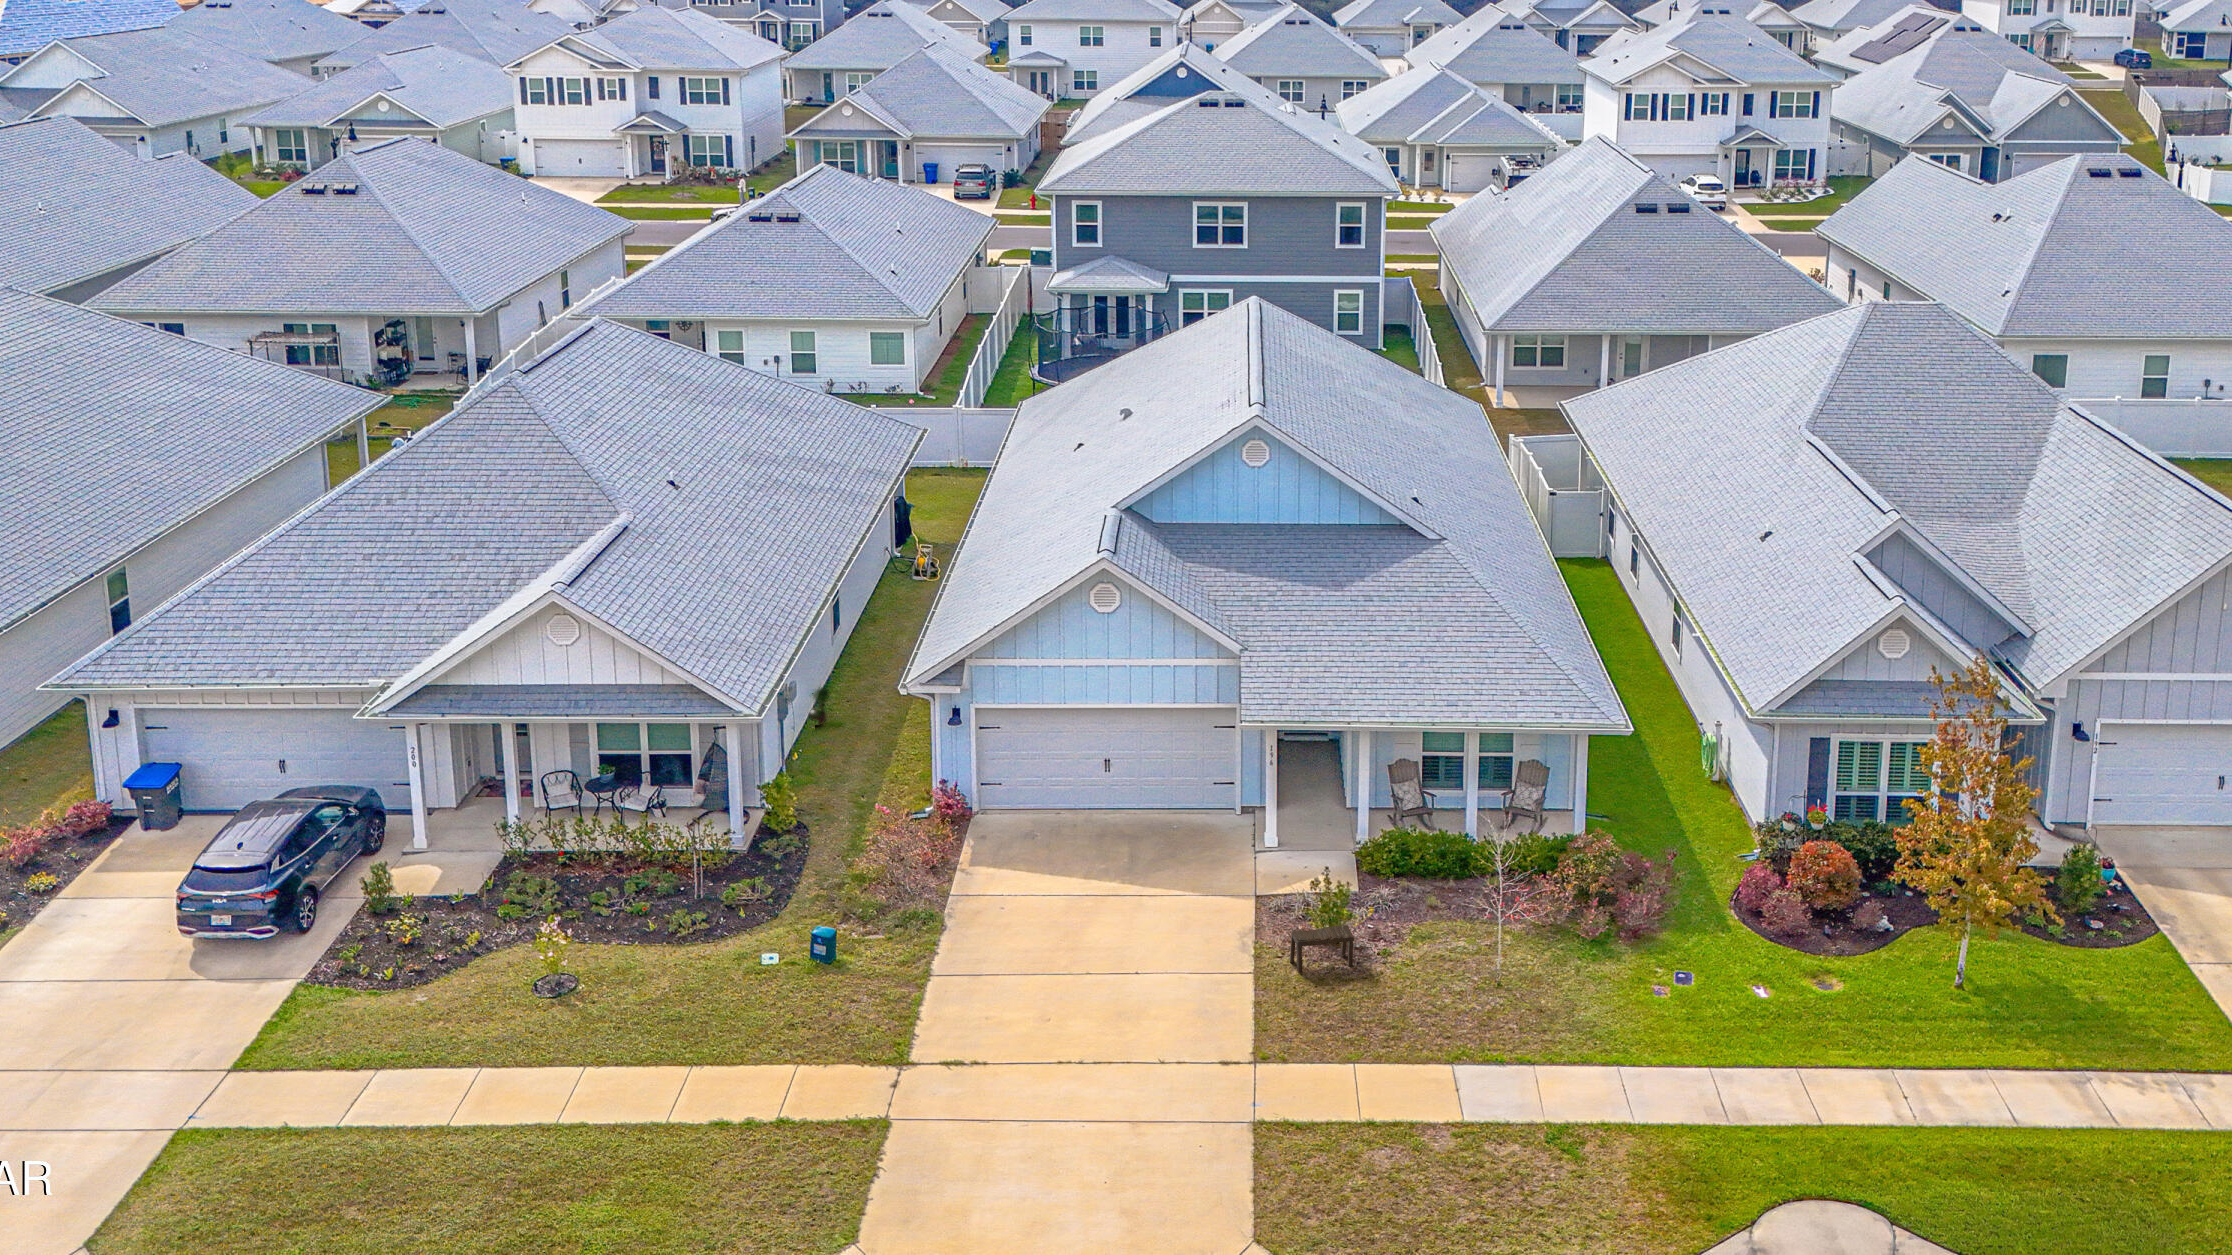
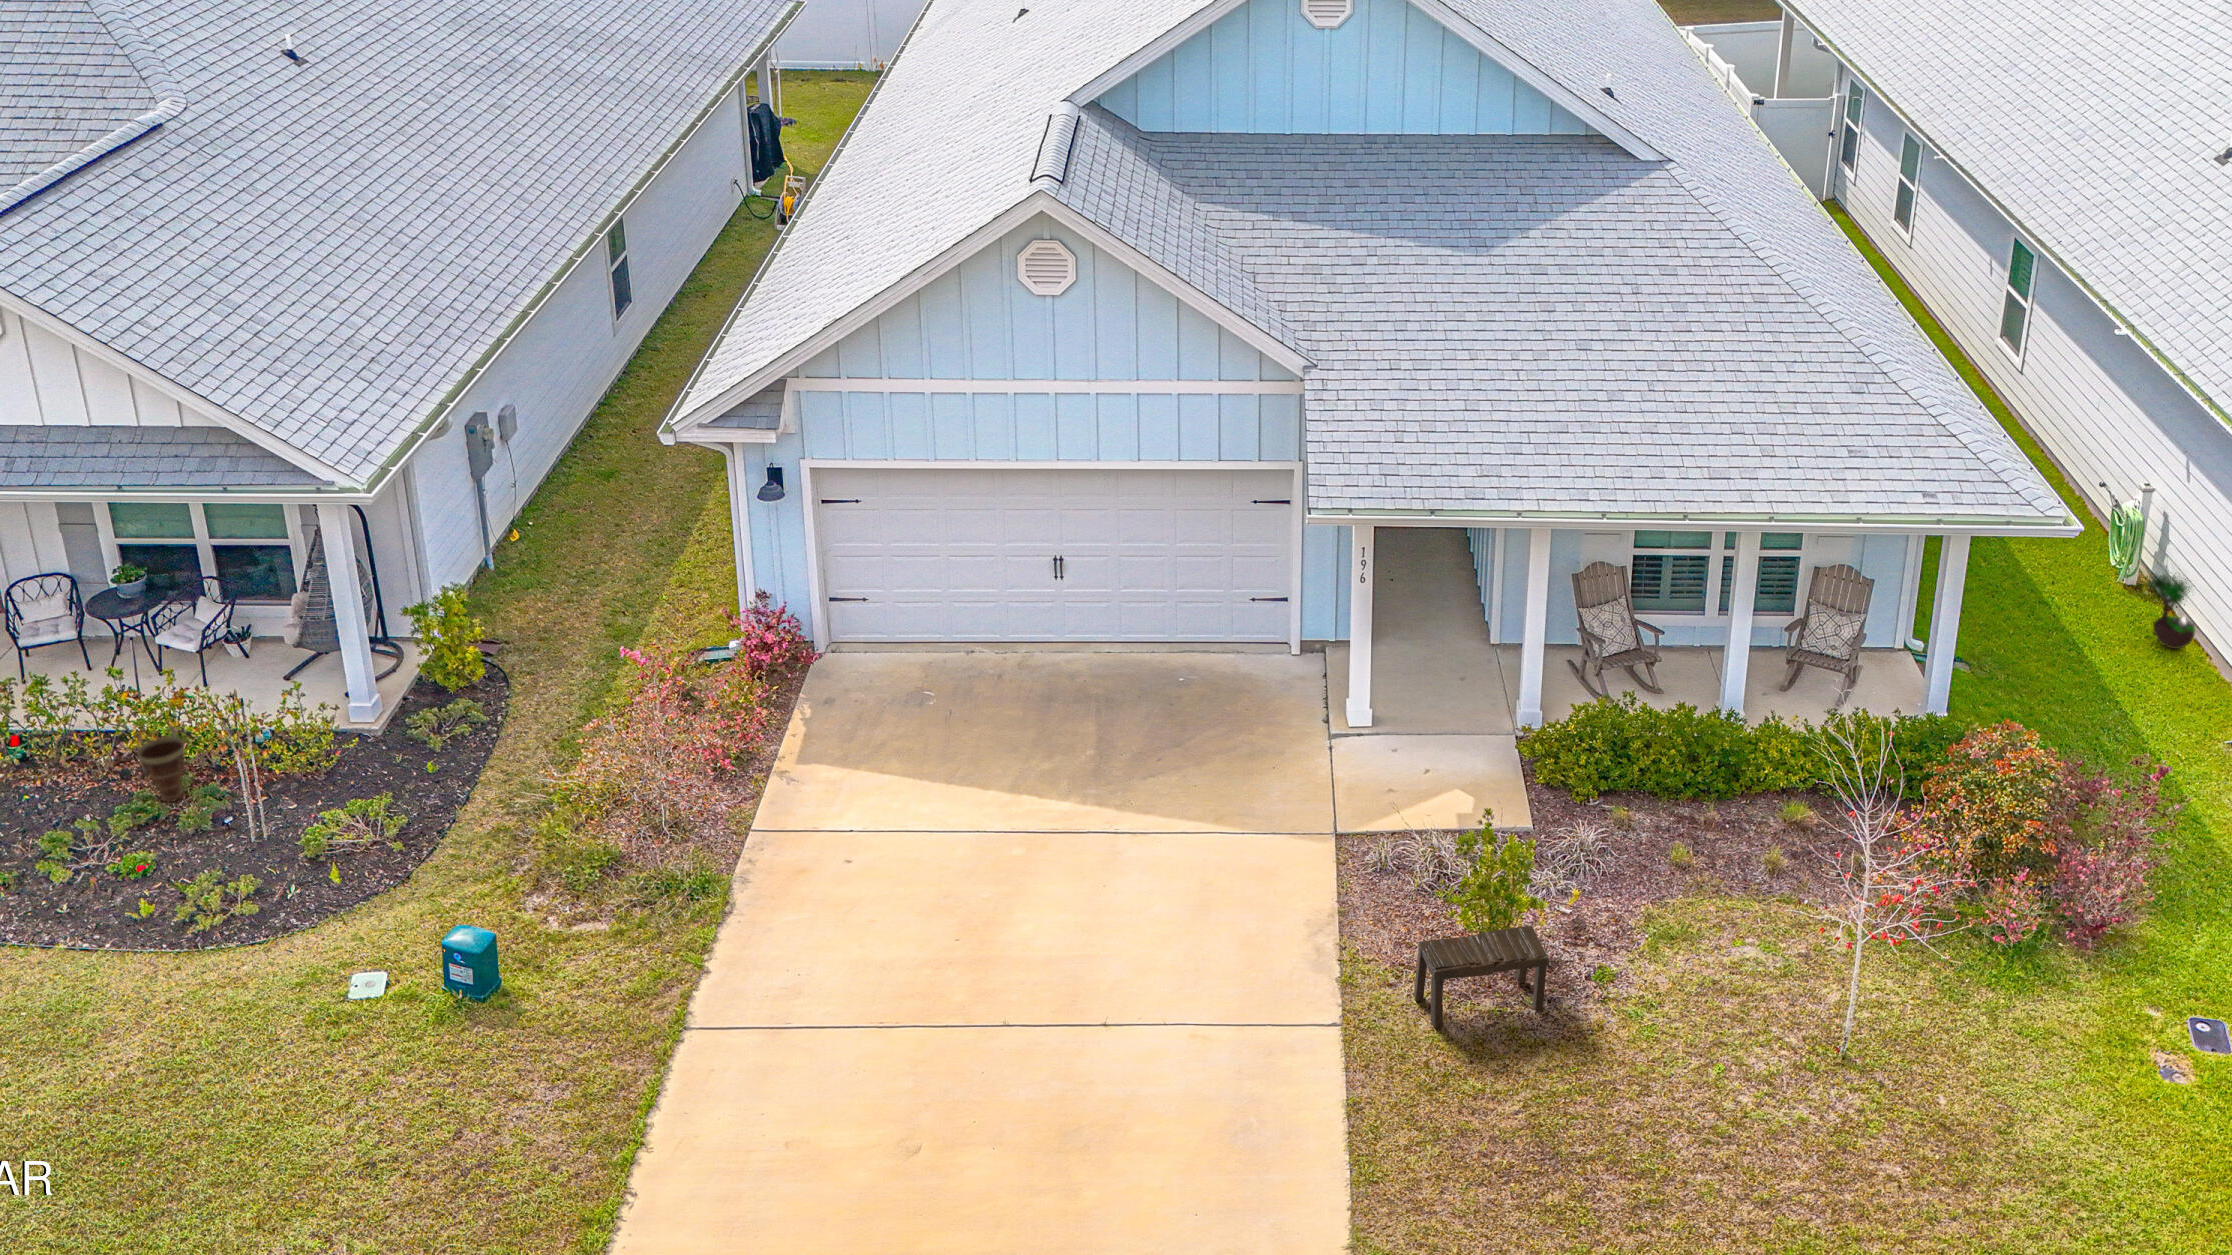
potted tree: present [809,687,830,725] -> present [2147,571,2195,649]
basket: none [629,843,656,884] -> present [137,725,186,802]

